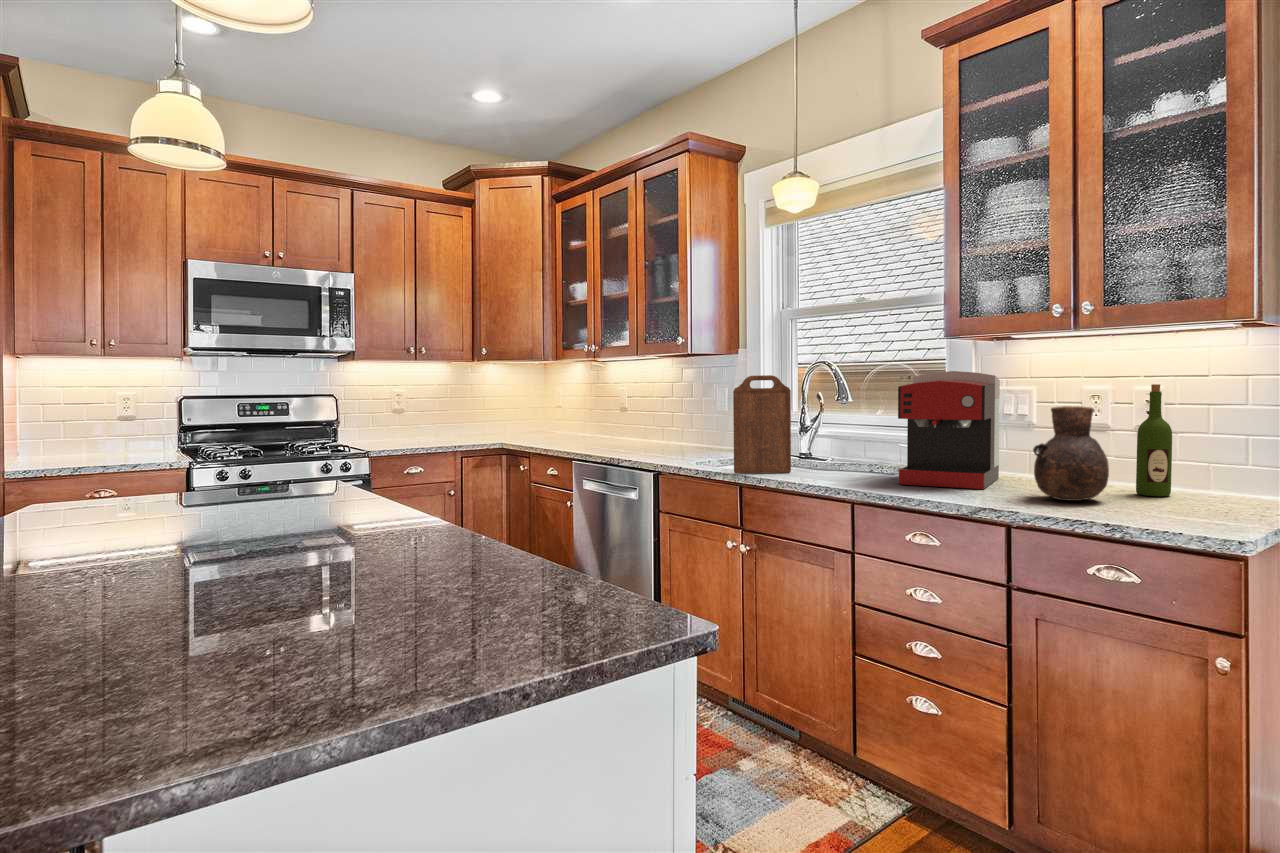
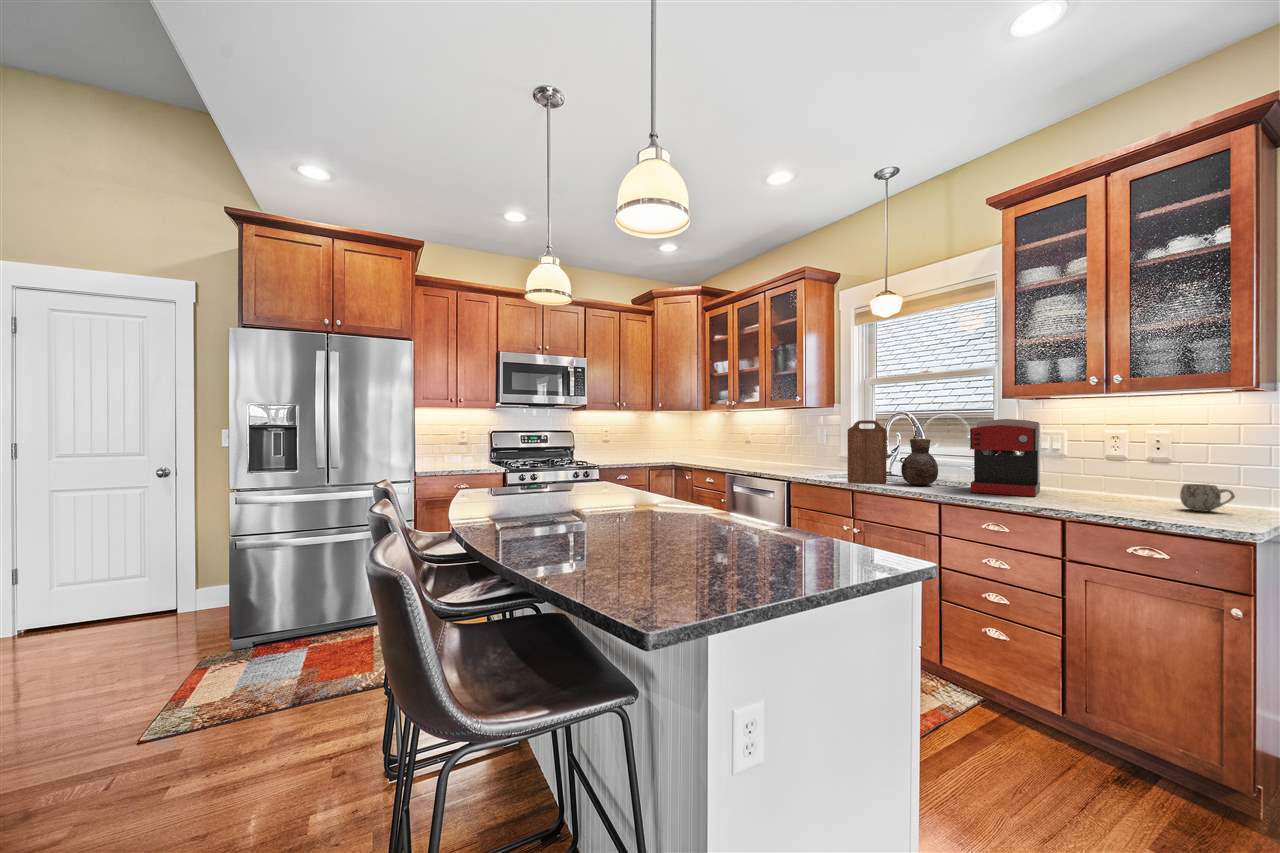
wine bottle: present [1136,384,1172,496] -> none [1153,429,1181,505]
vase: present [1033,406,1109,501] -> present [900,439,938,485]
mug: none [1165,466,1232,506] -> present [1180,484,1235,512]

